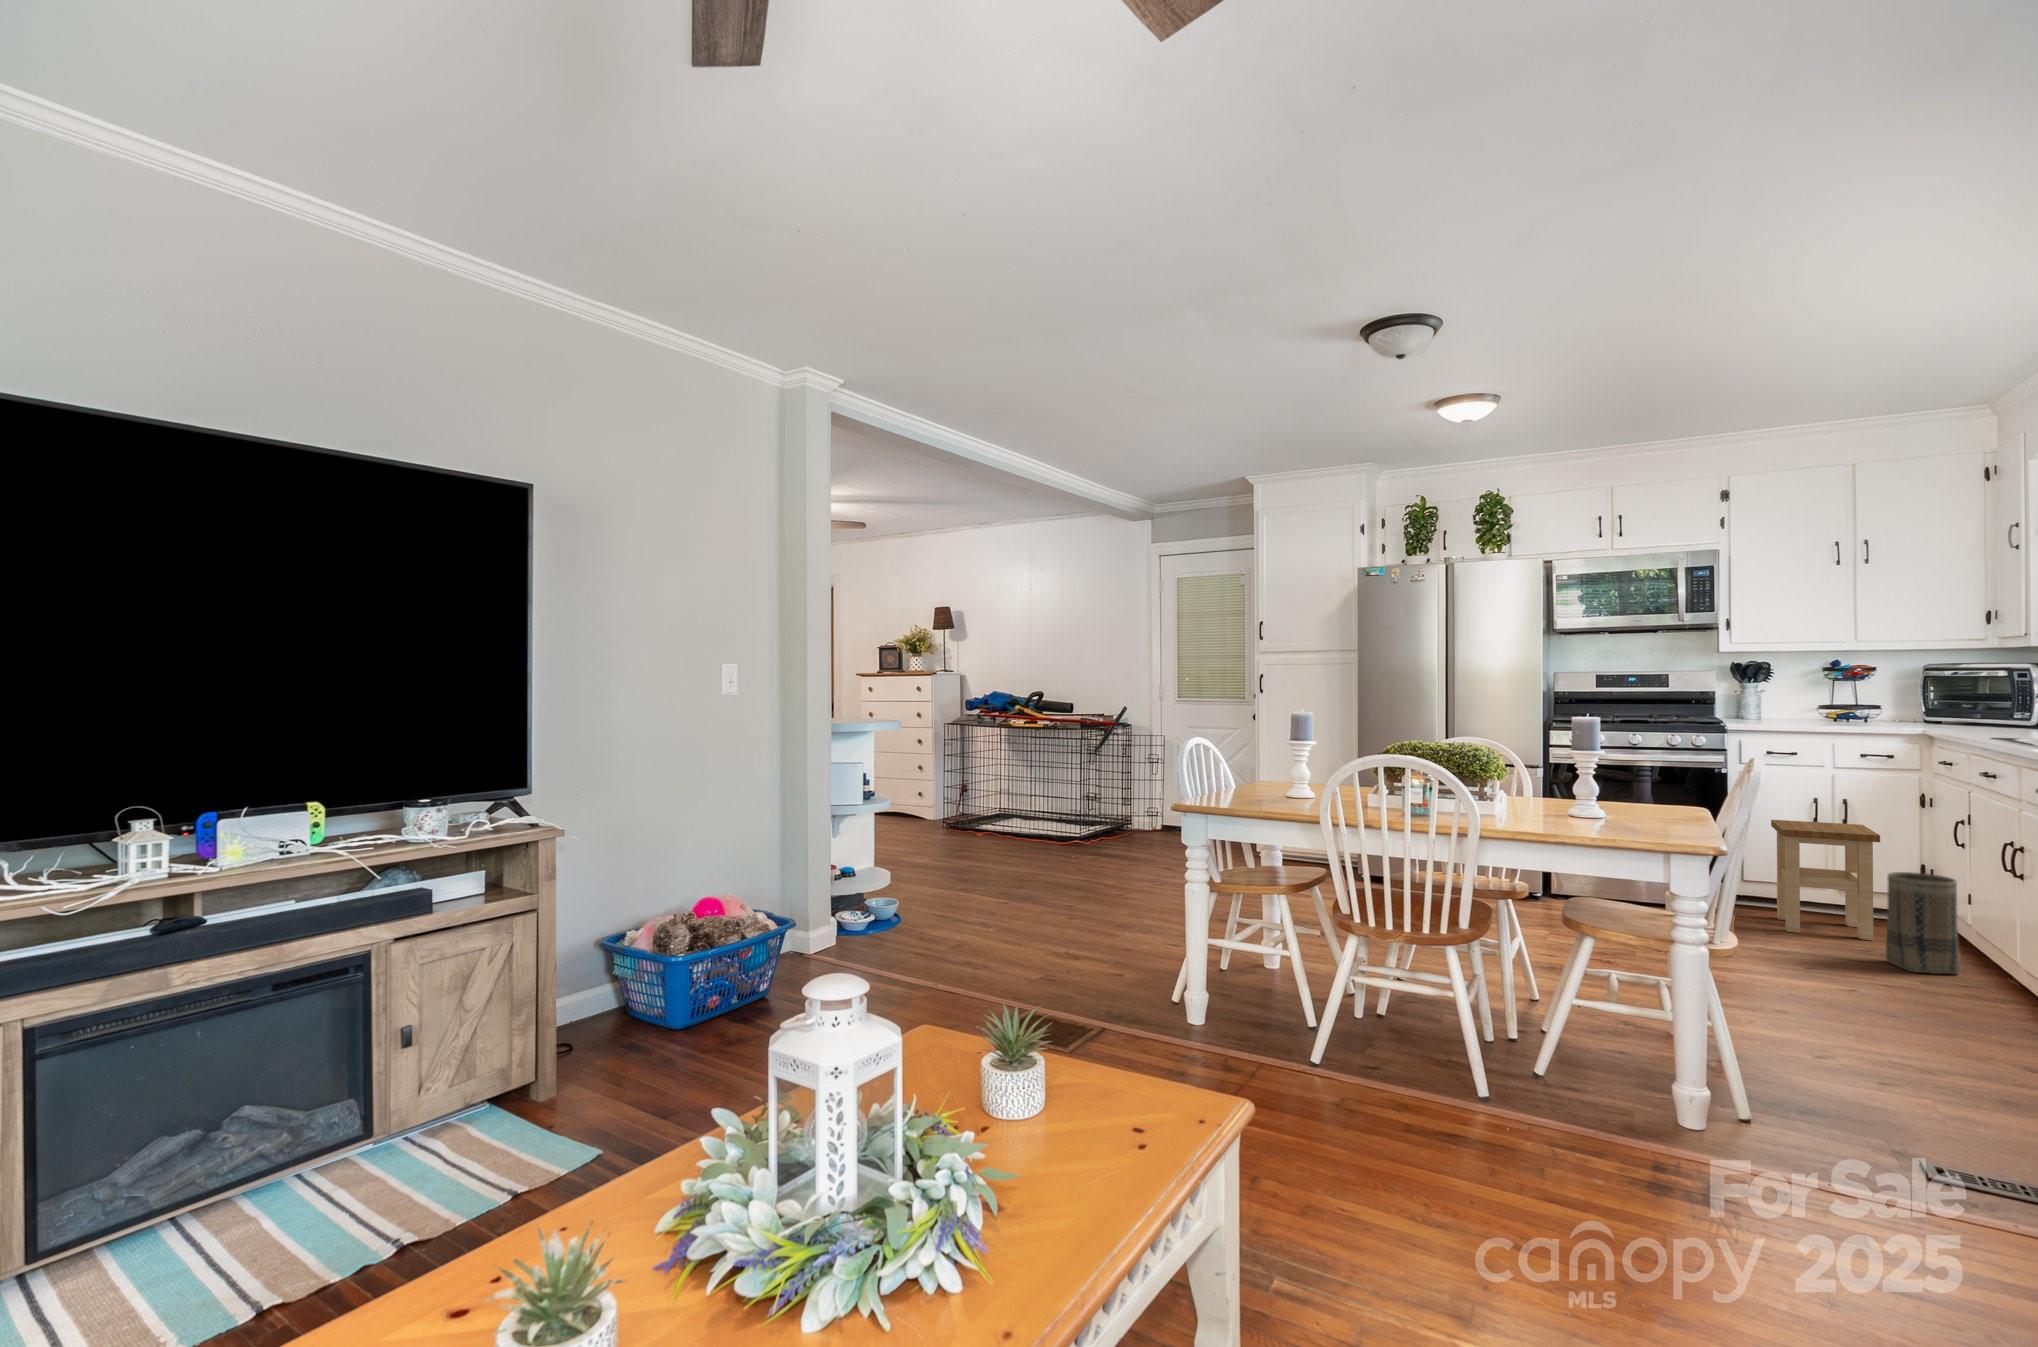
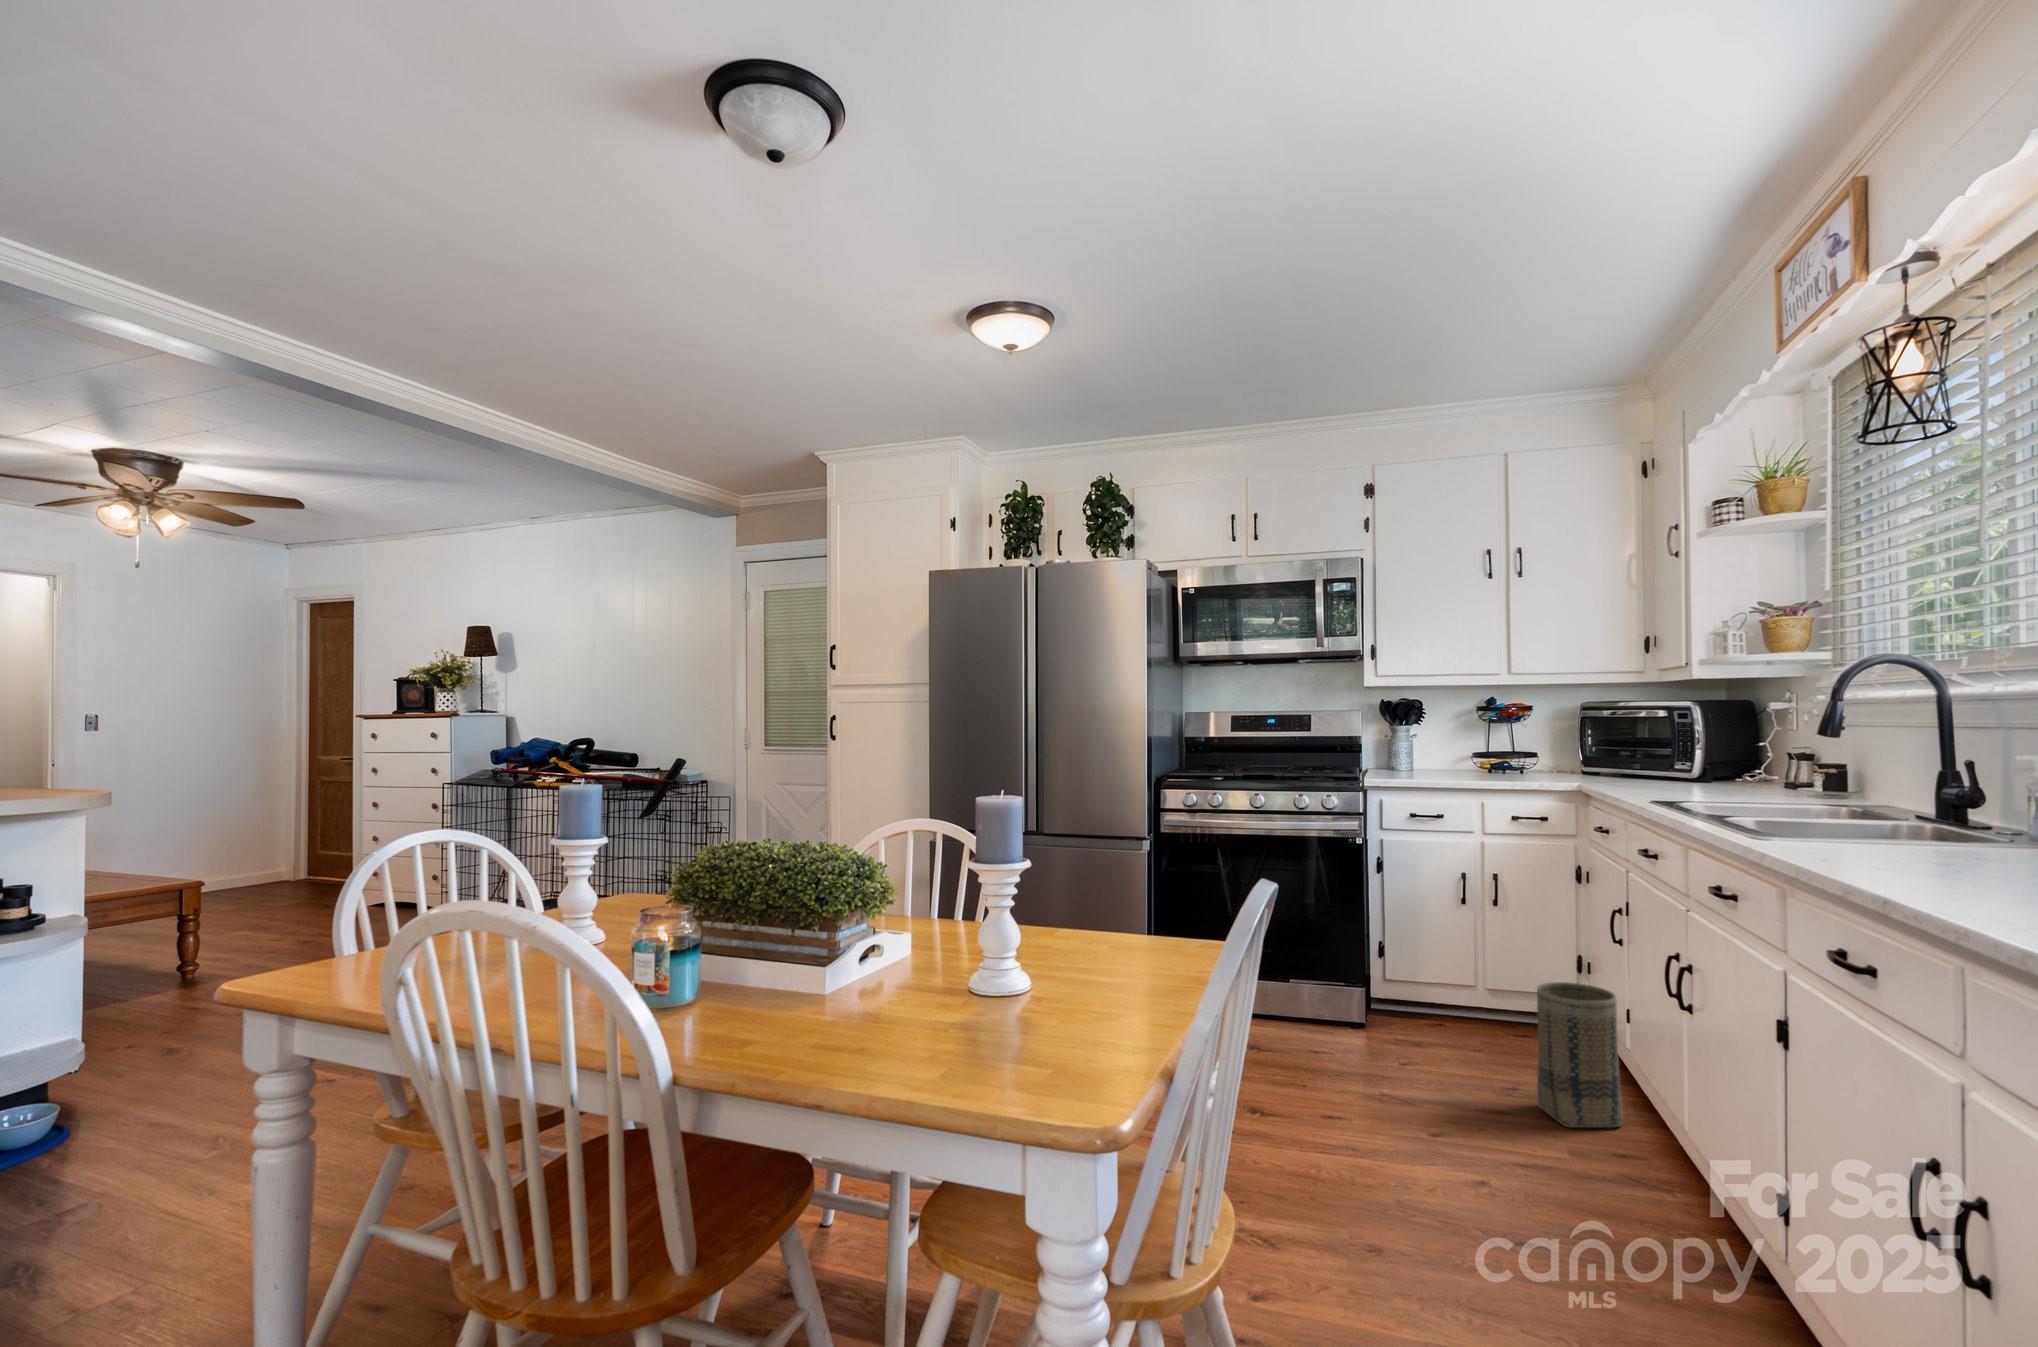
stool: present [1771,820,1880,940] -> none [1416,902,1532,1065]

